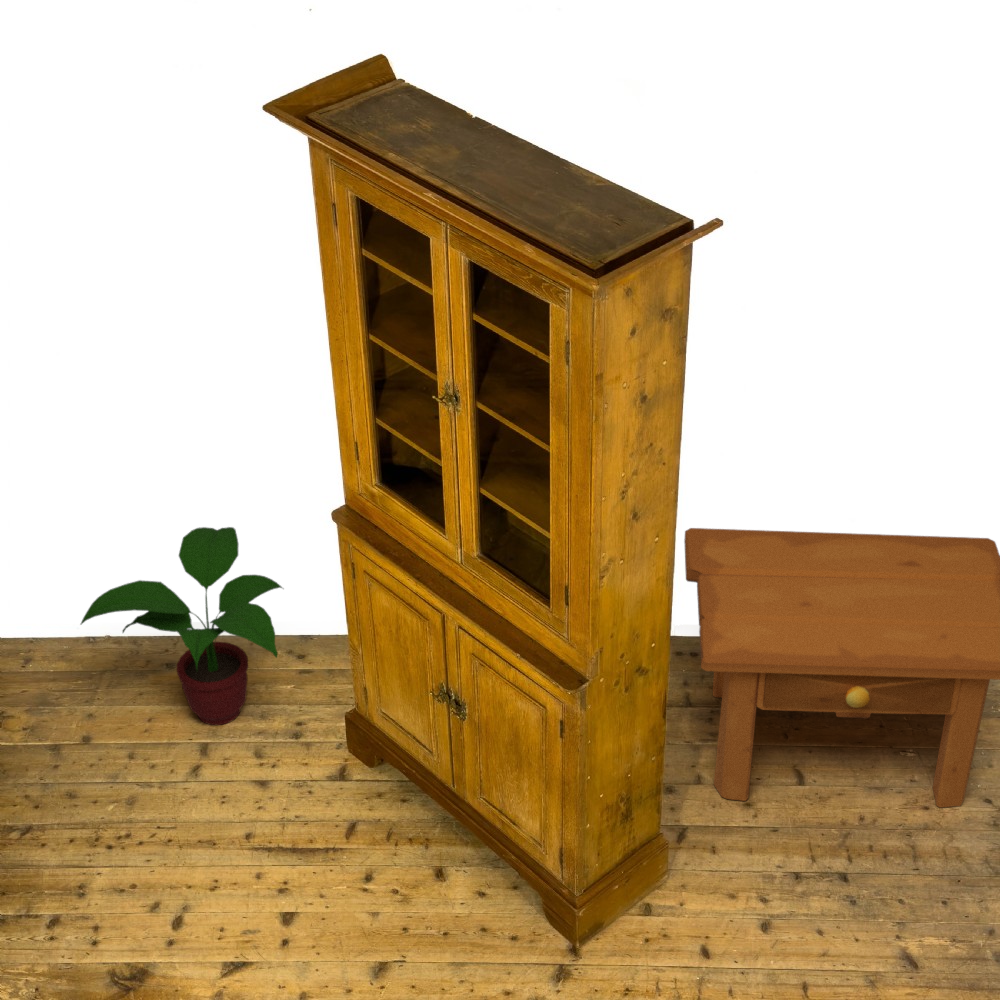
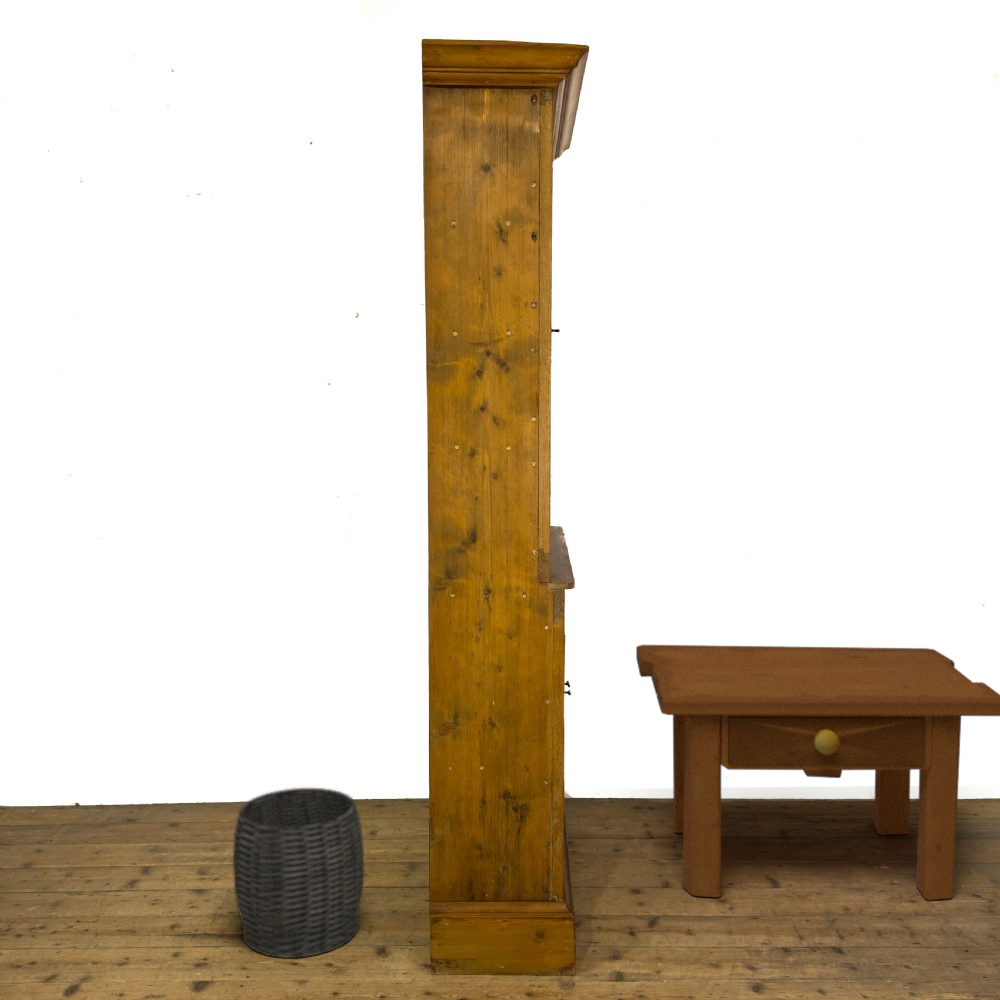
potted plant: present [81,527,282,725] -> none [38,663,249,855]
woven basket: none [301,723,420,881] -> present [233,788,364,958]

